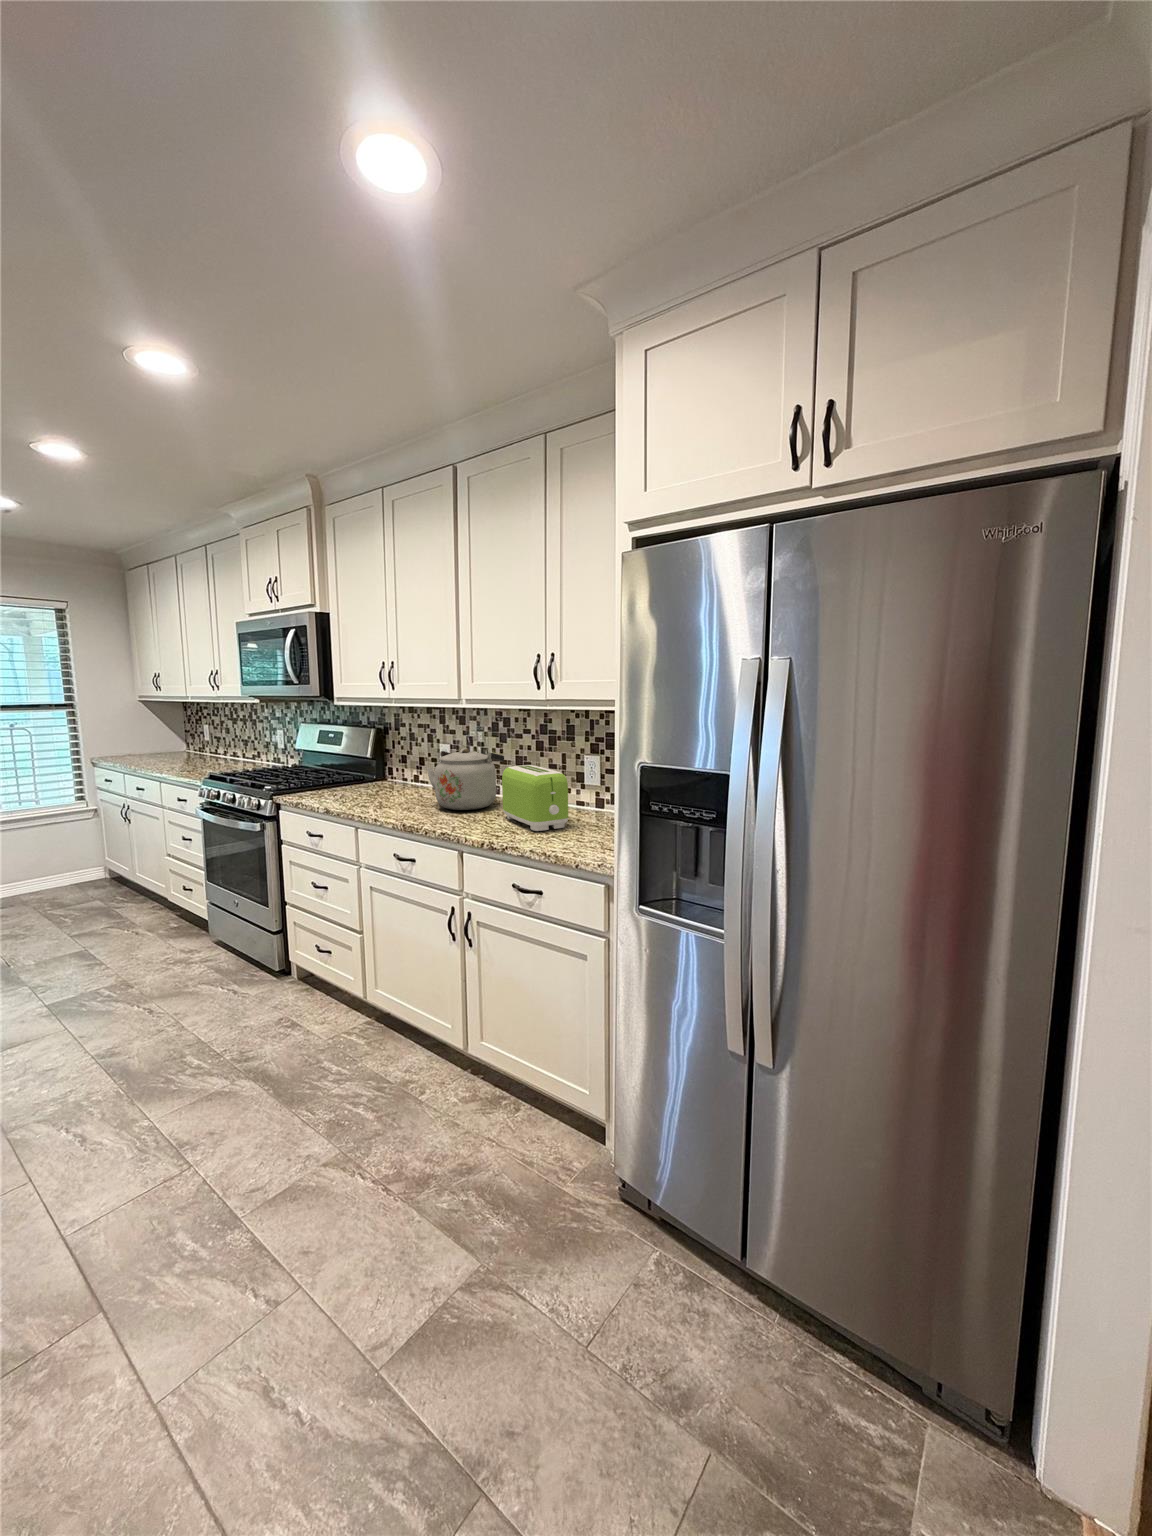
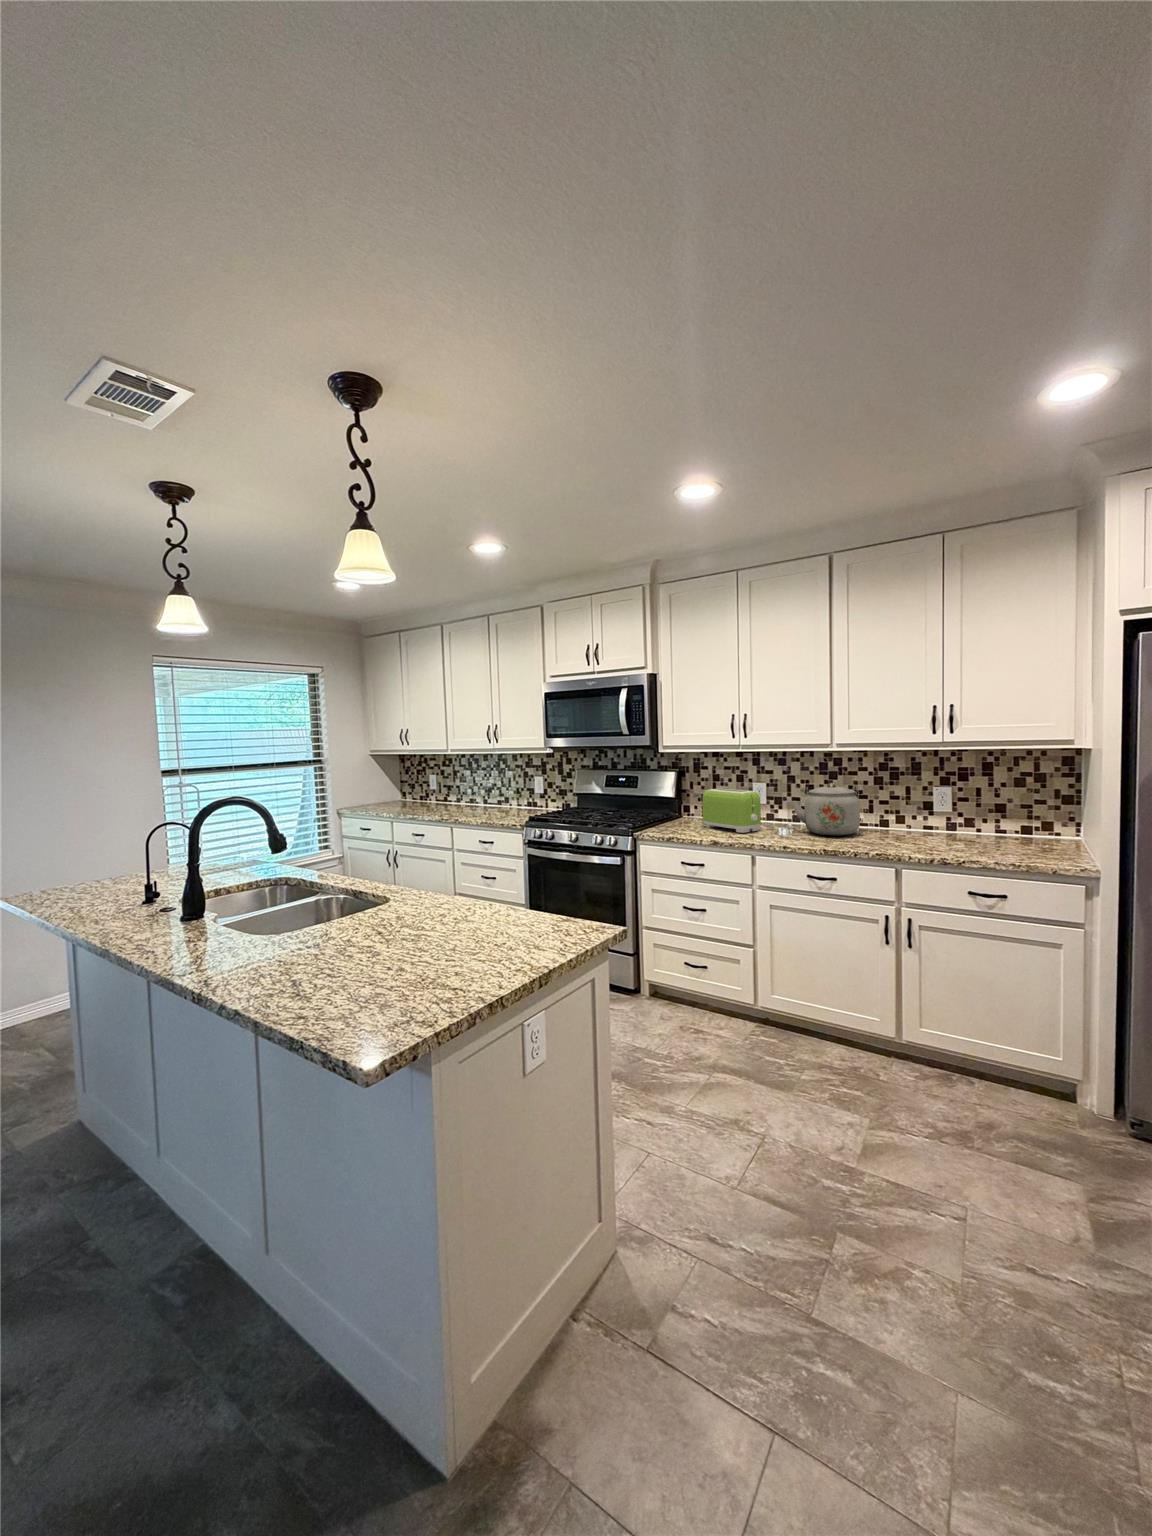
toaster: present [502,765,568,831] -> present [702,789,761,833]

